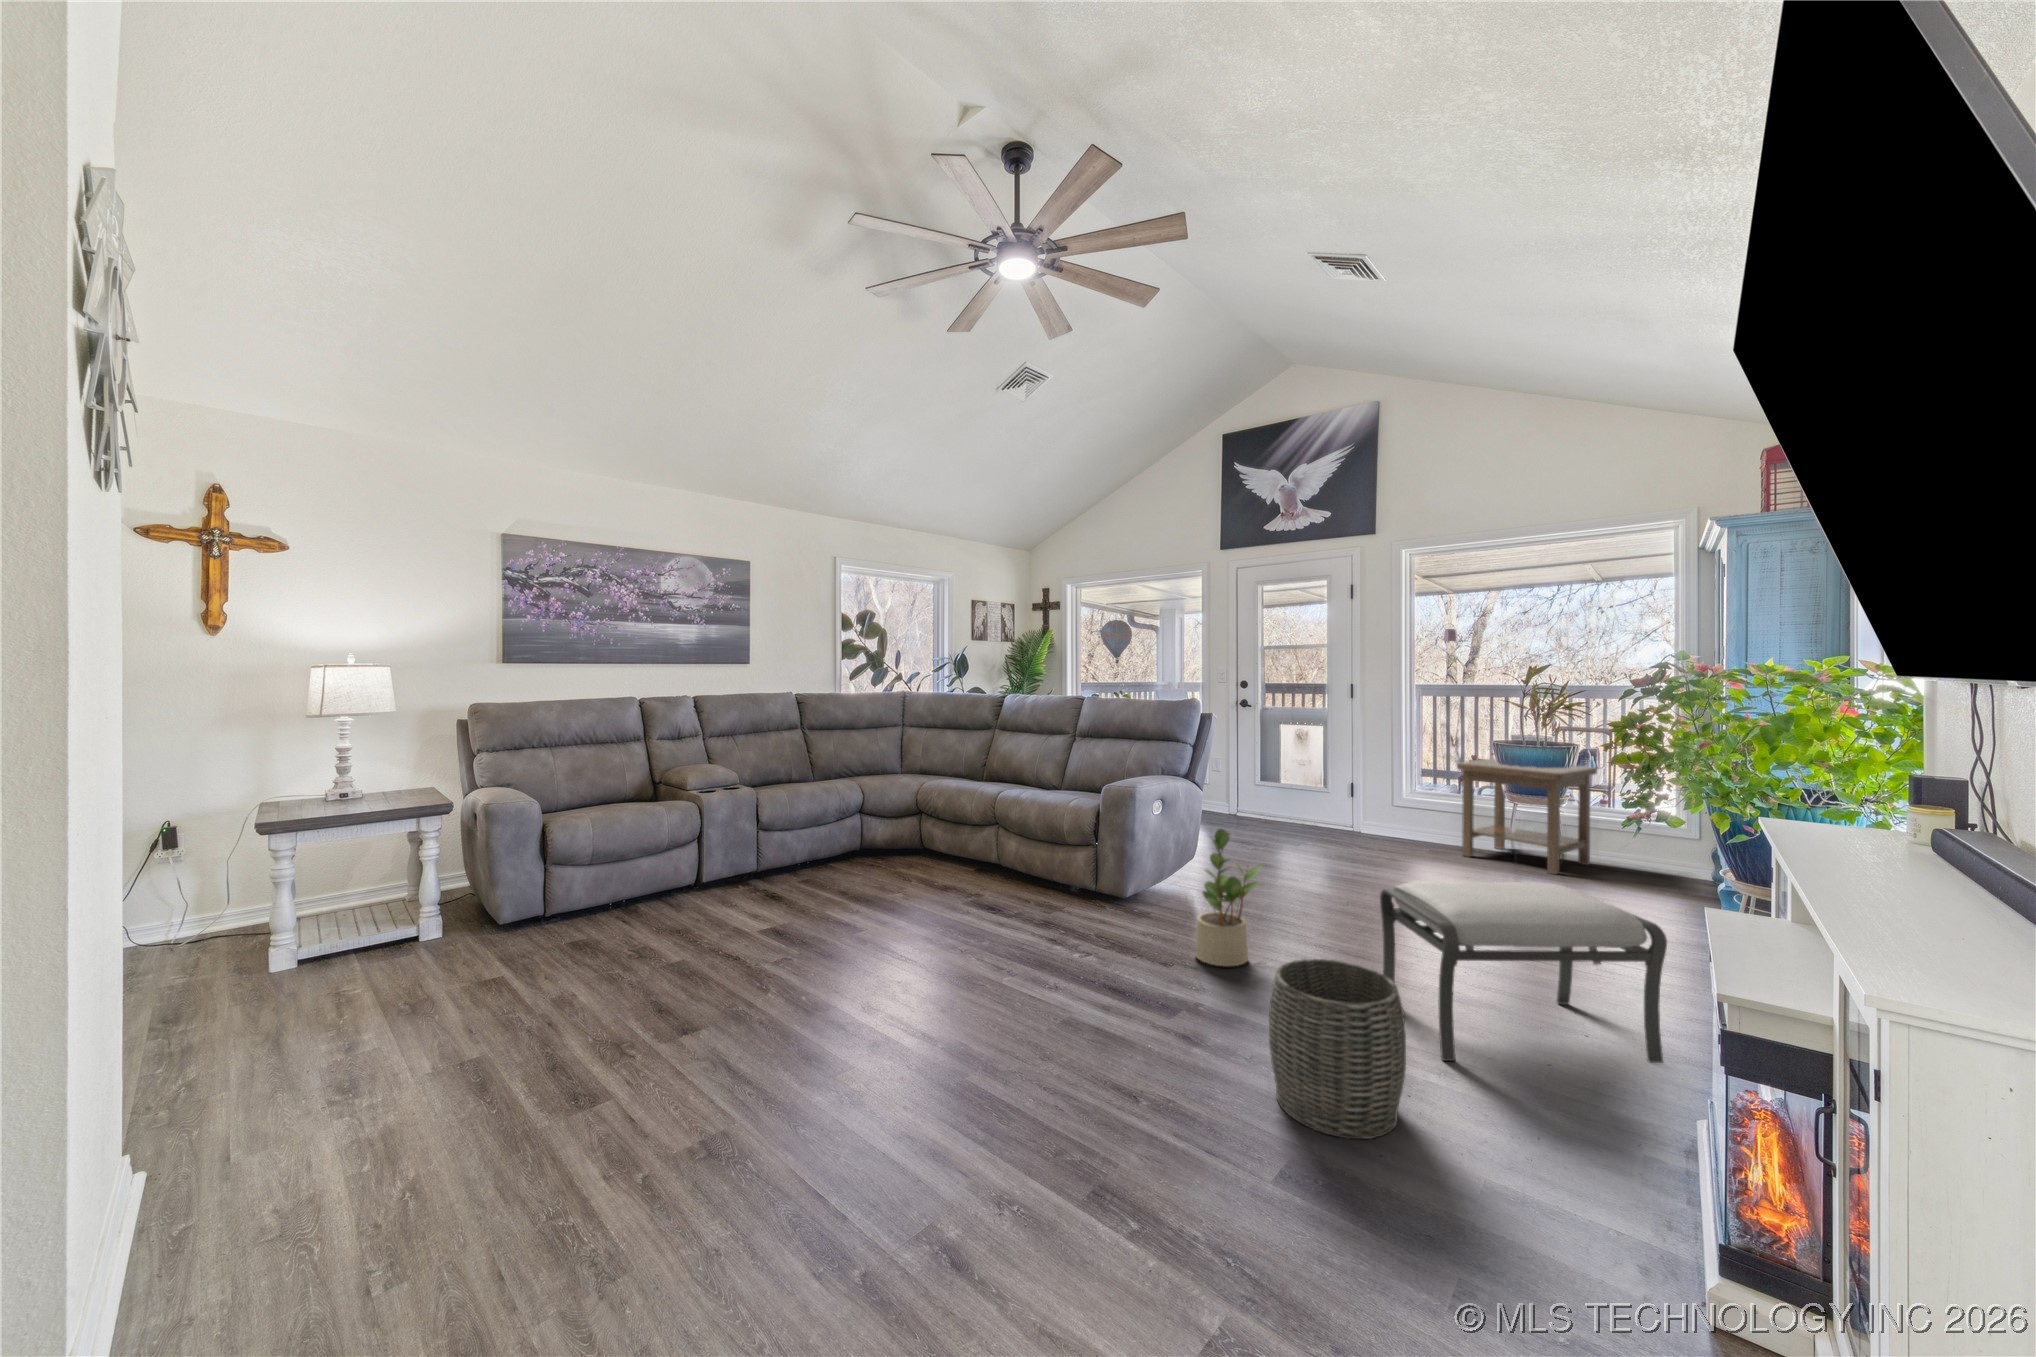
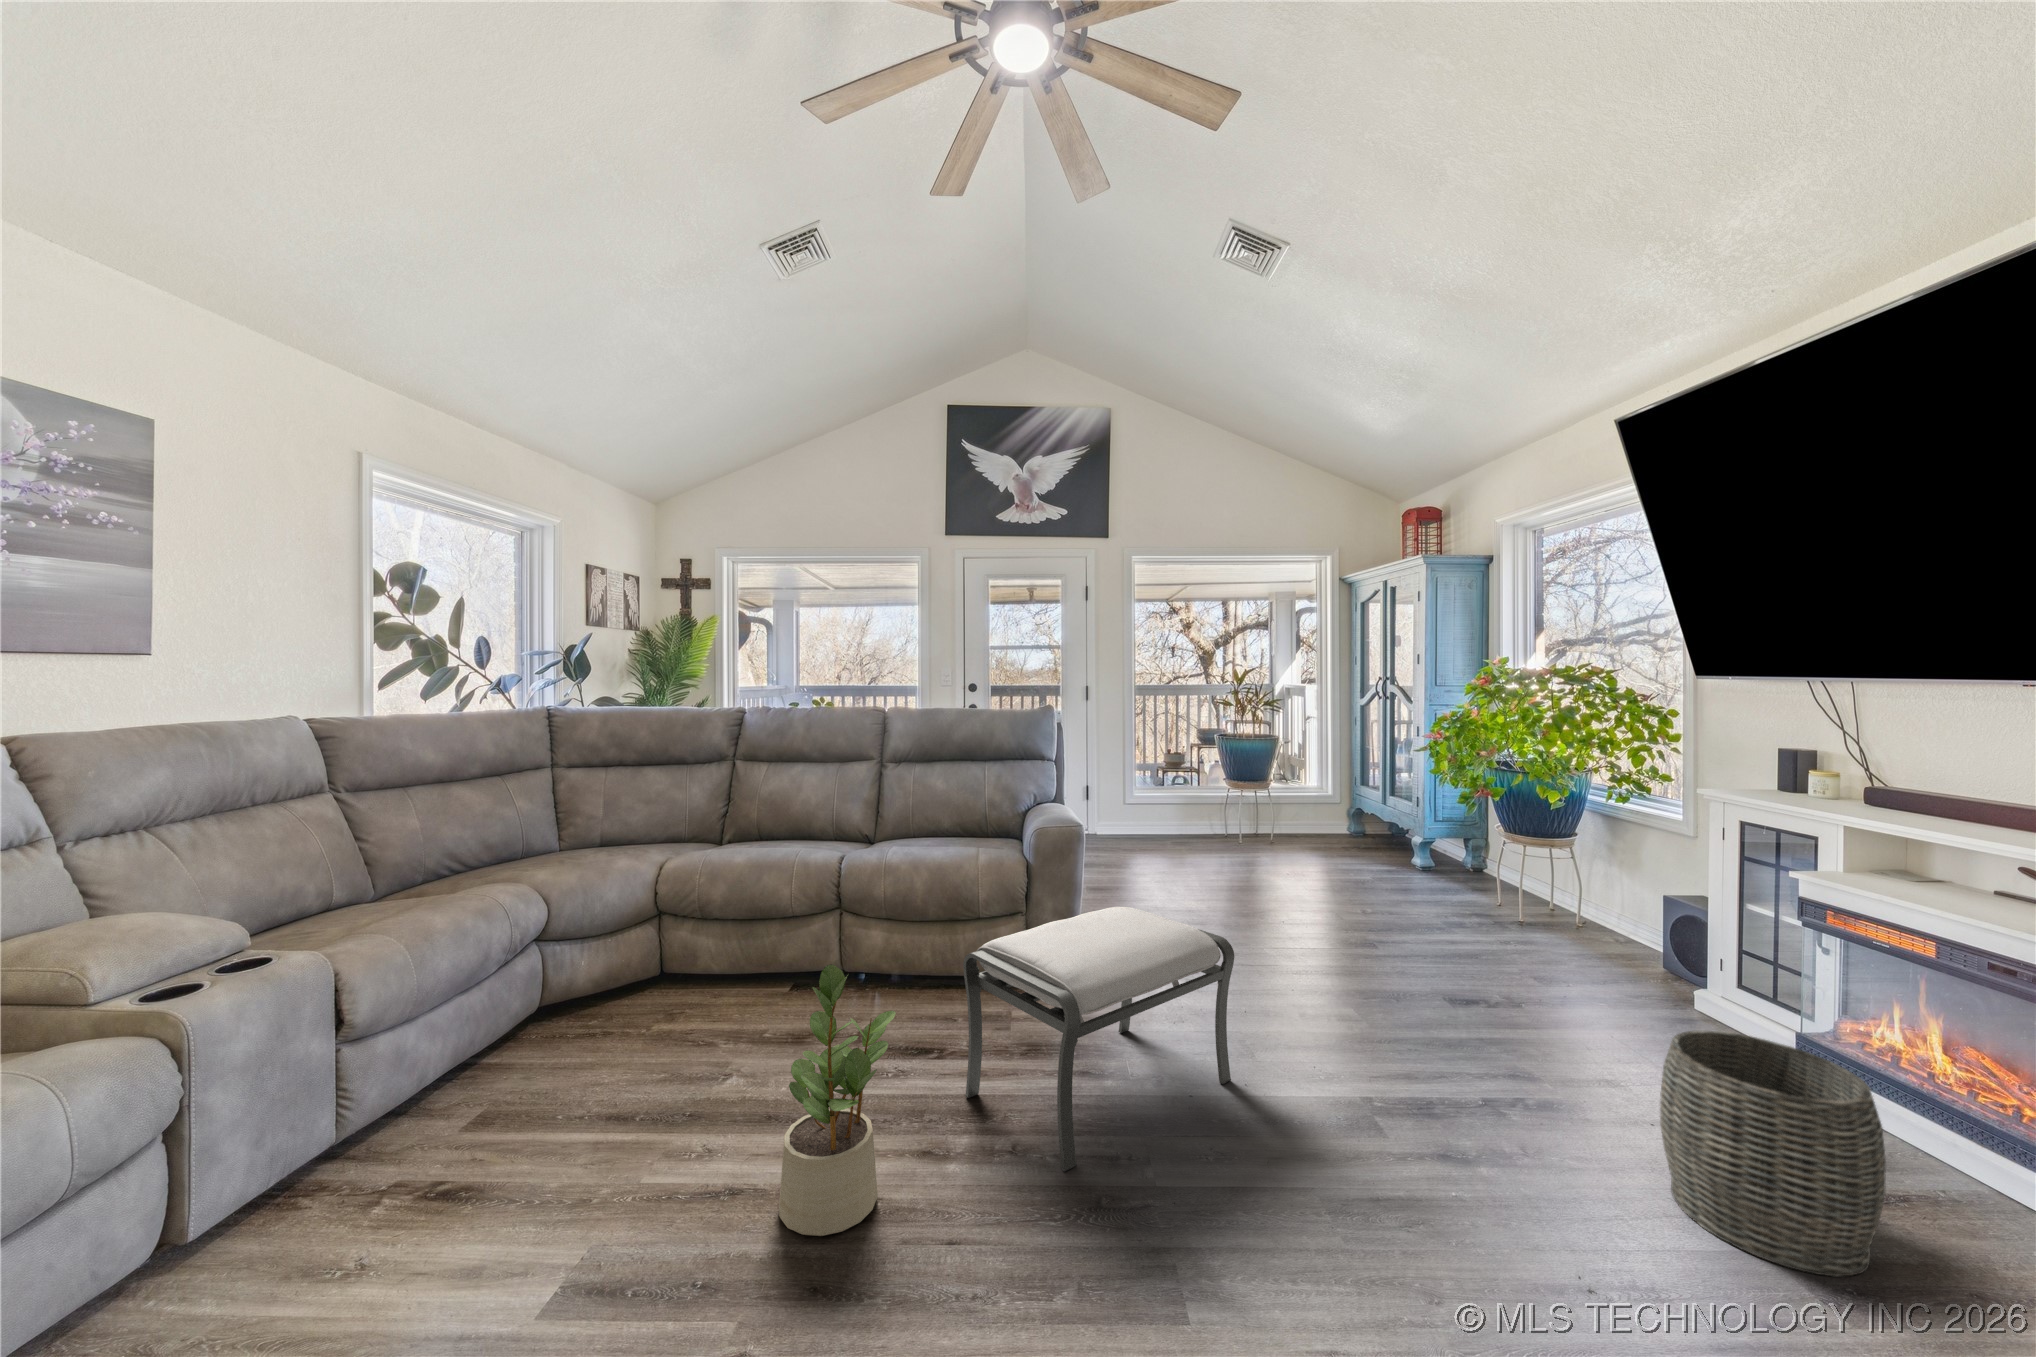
side table: present [1457,758,1597,874] -> none [1216,758,1311,861]
potted plant: present [1194,829,1262,966] -> present [779,964,896,1236]
ottoman: present [1380,882,1667,1063] -> present [963,907,1234,1172]

